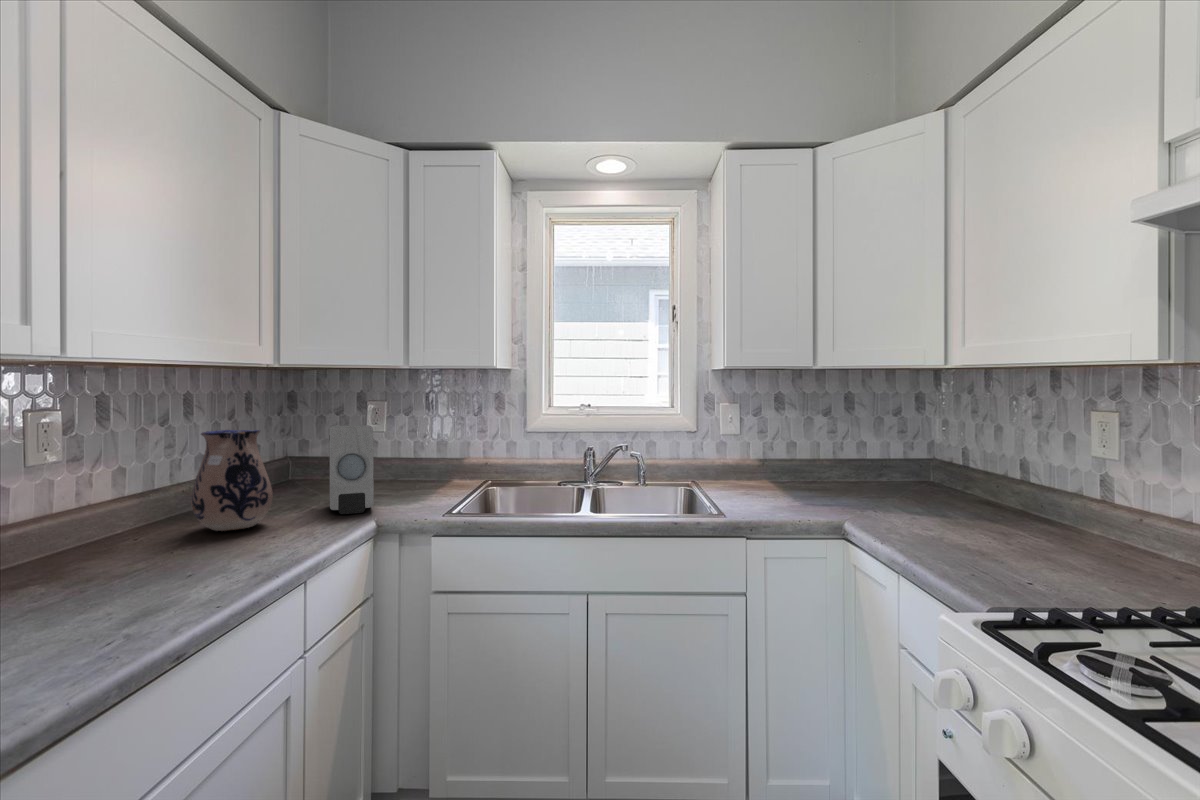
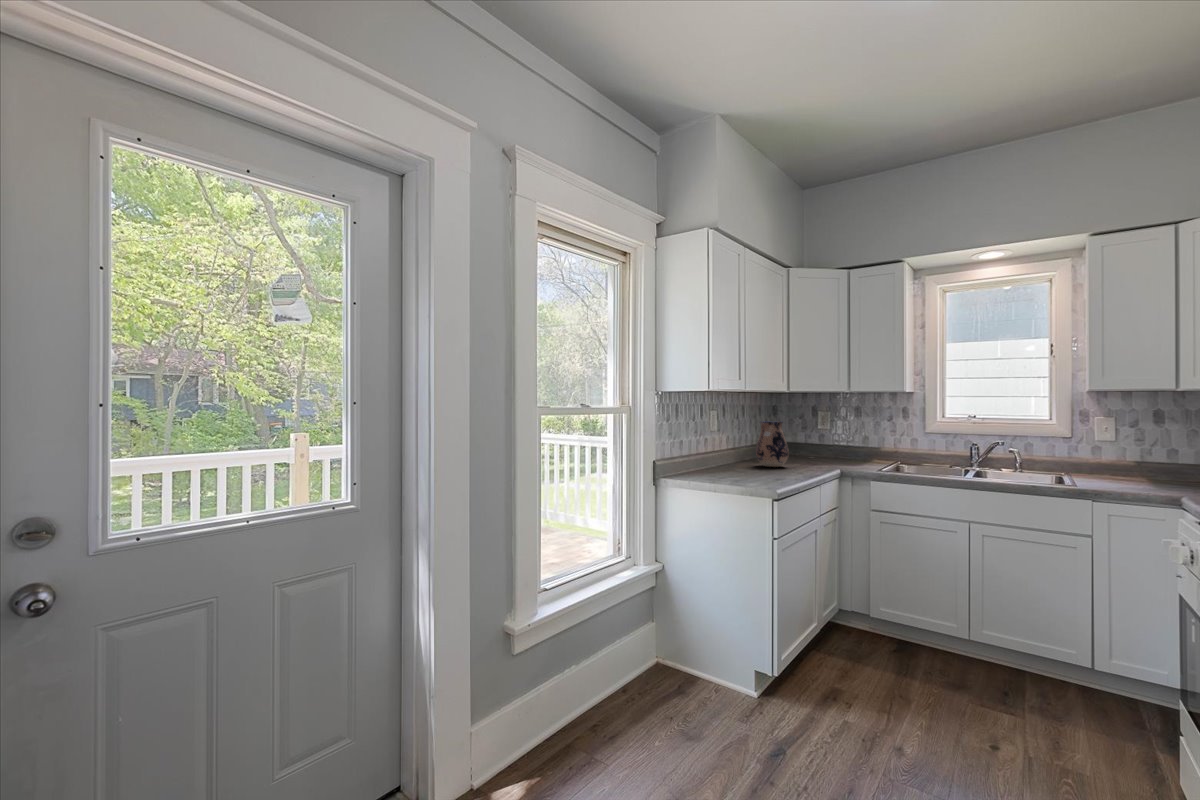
soap dispenser: present [329,425,374,514] -> none [809,422,836,467]

